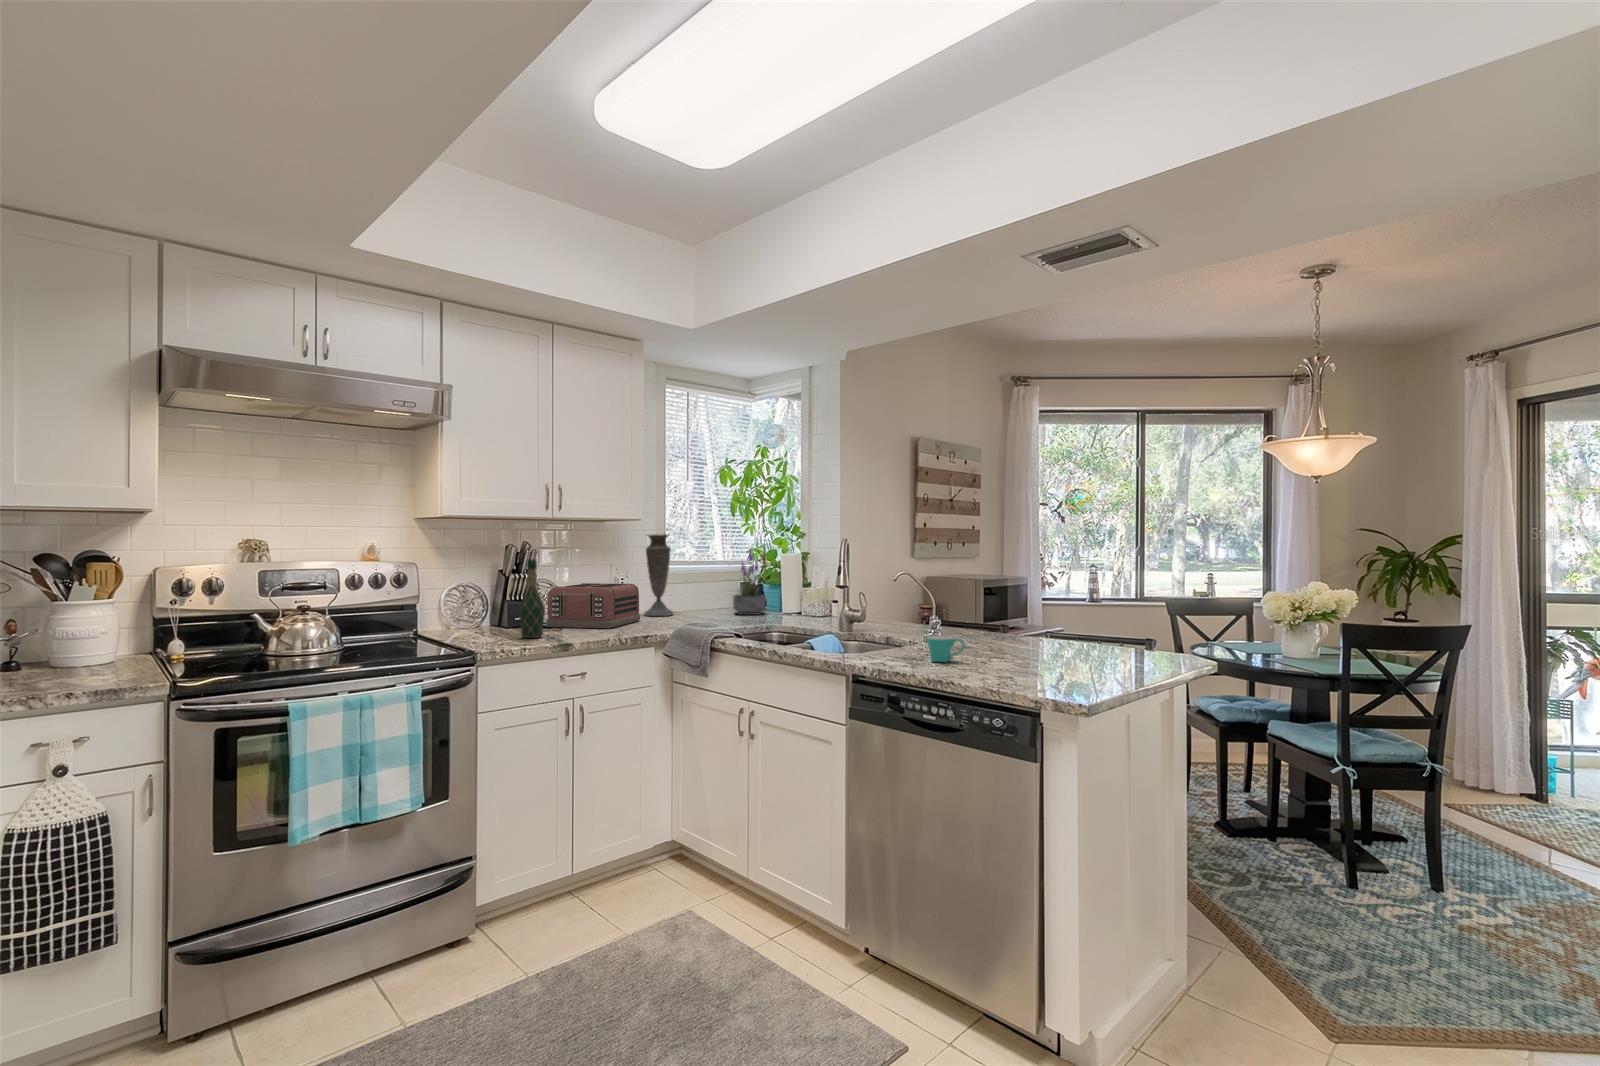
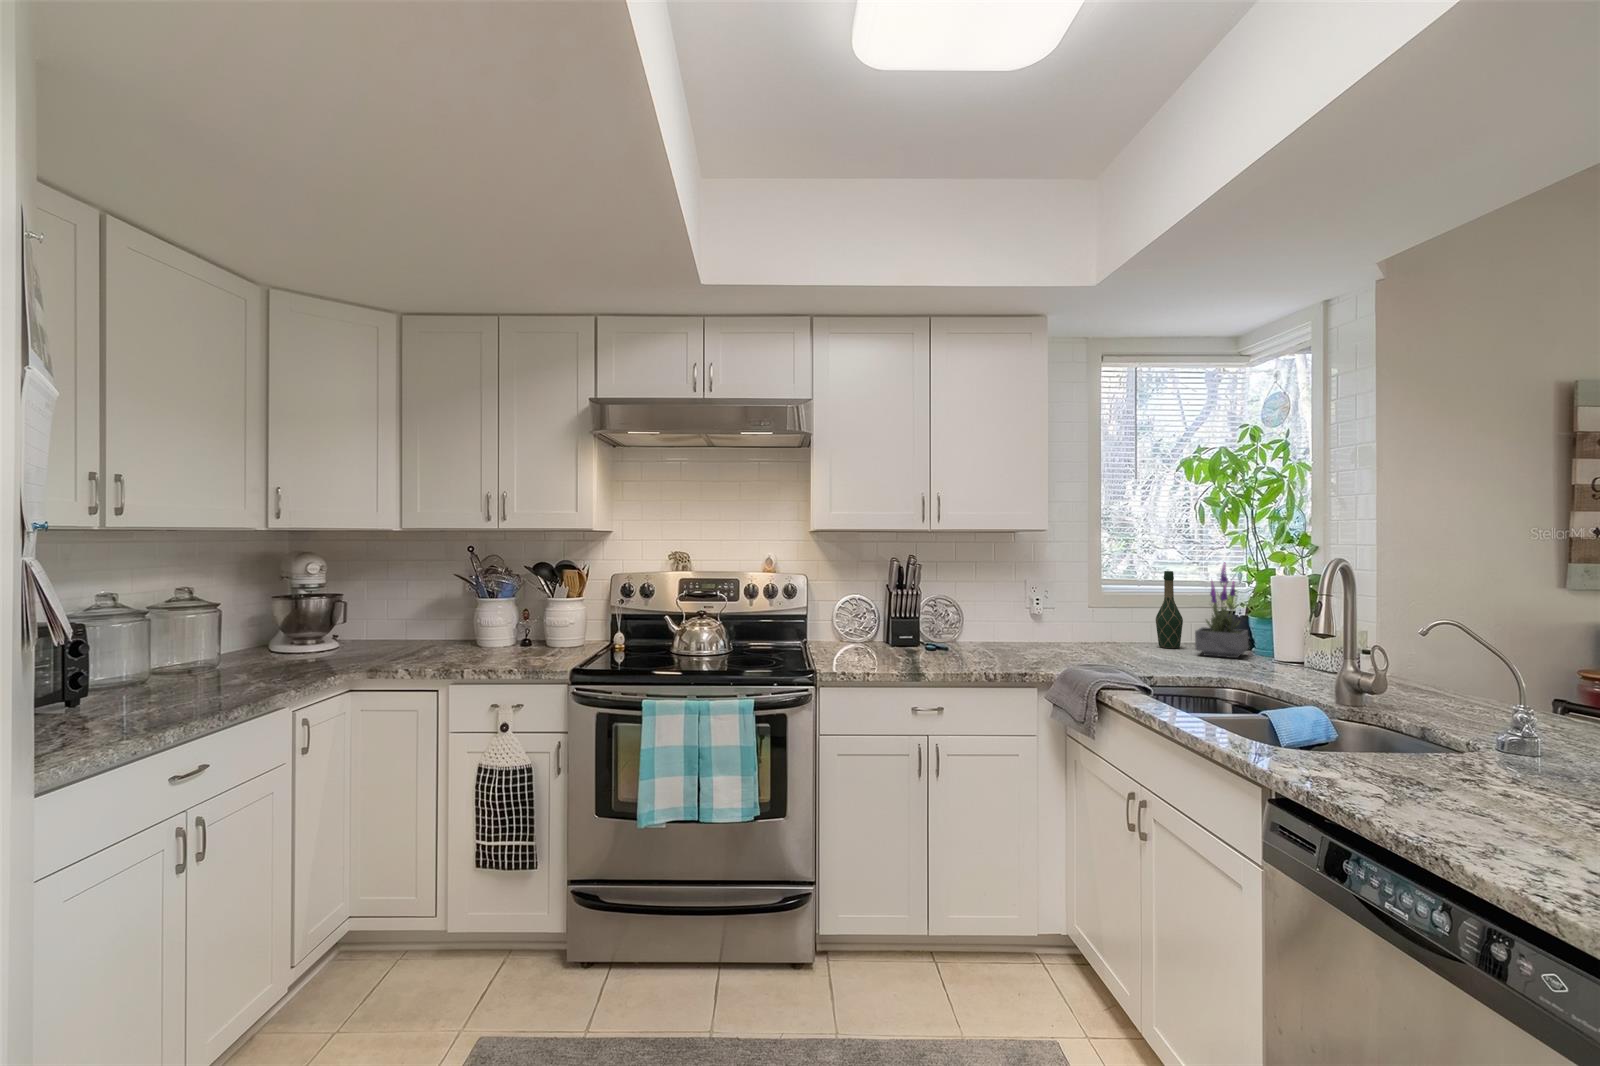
vase: present [644,534,673,616] -> none [1073,546,1115,647]
wine bottle: present [519,560,545,638] -> present [1156,571,1183,648]
toaster: present [546,583,640,628] -> none [941,601,1056,658]
mug: present [927,635,965,662] -> none [1400,751,1495,812]

